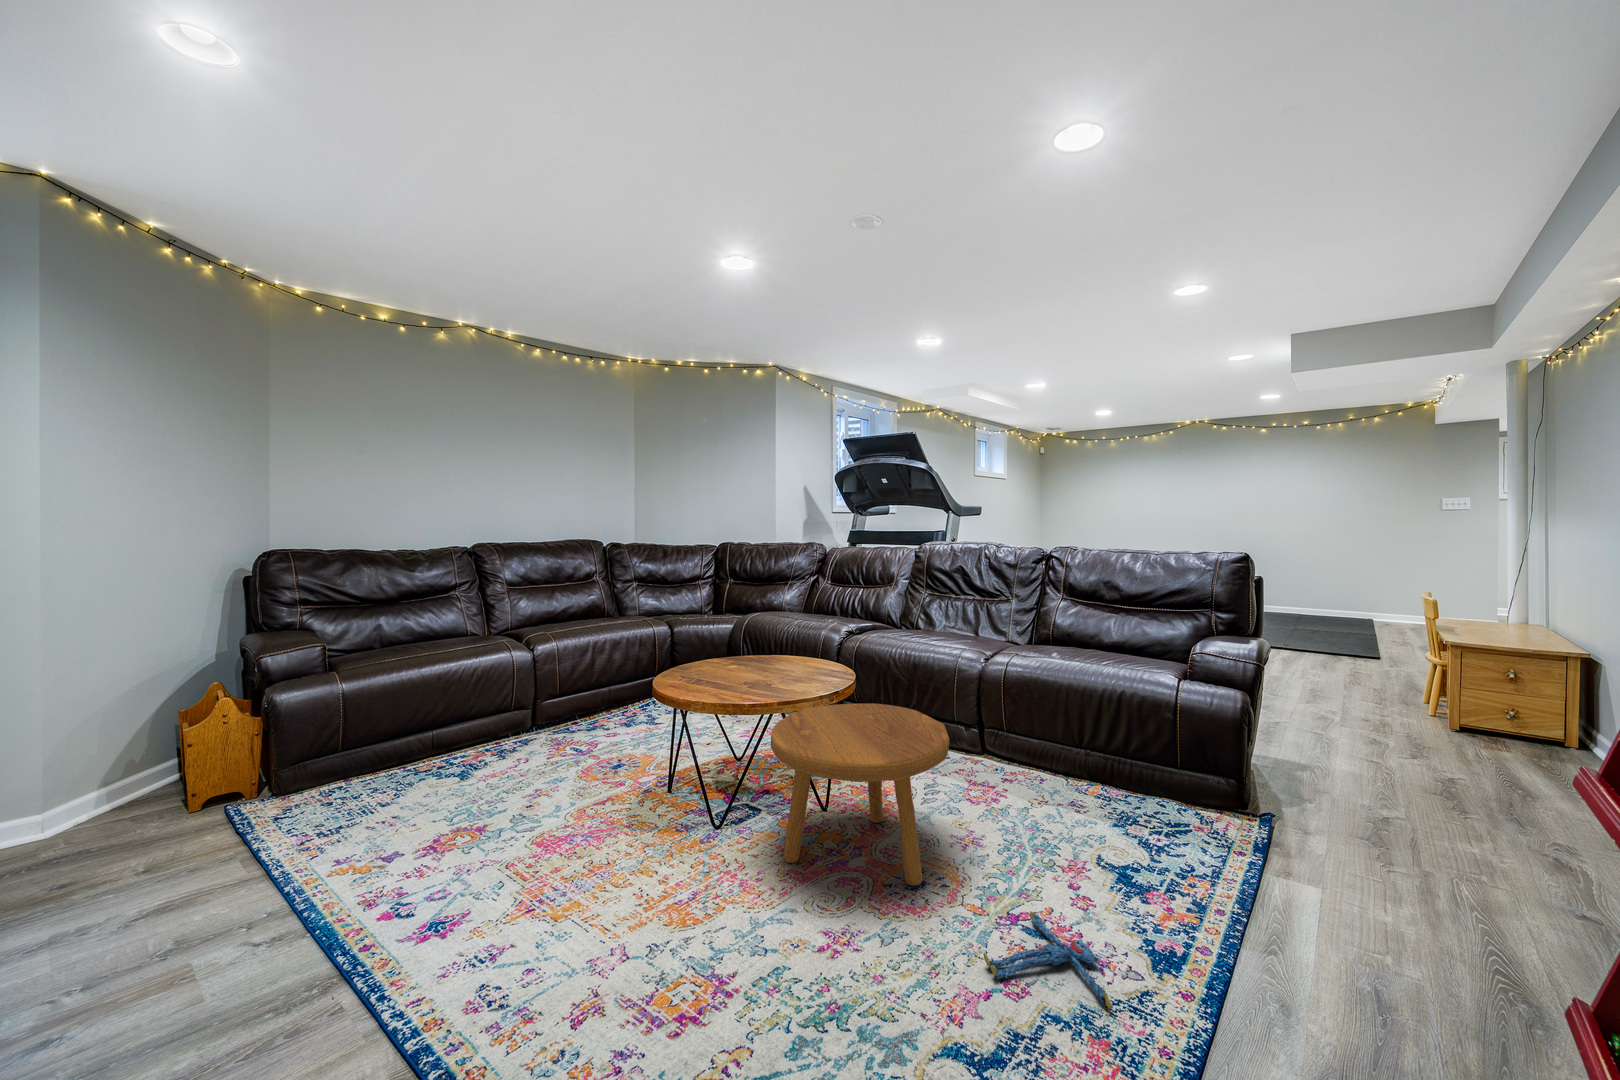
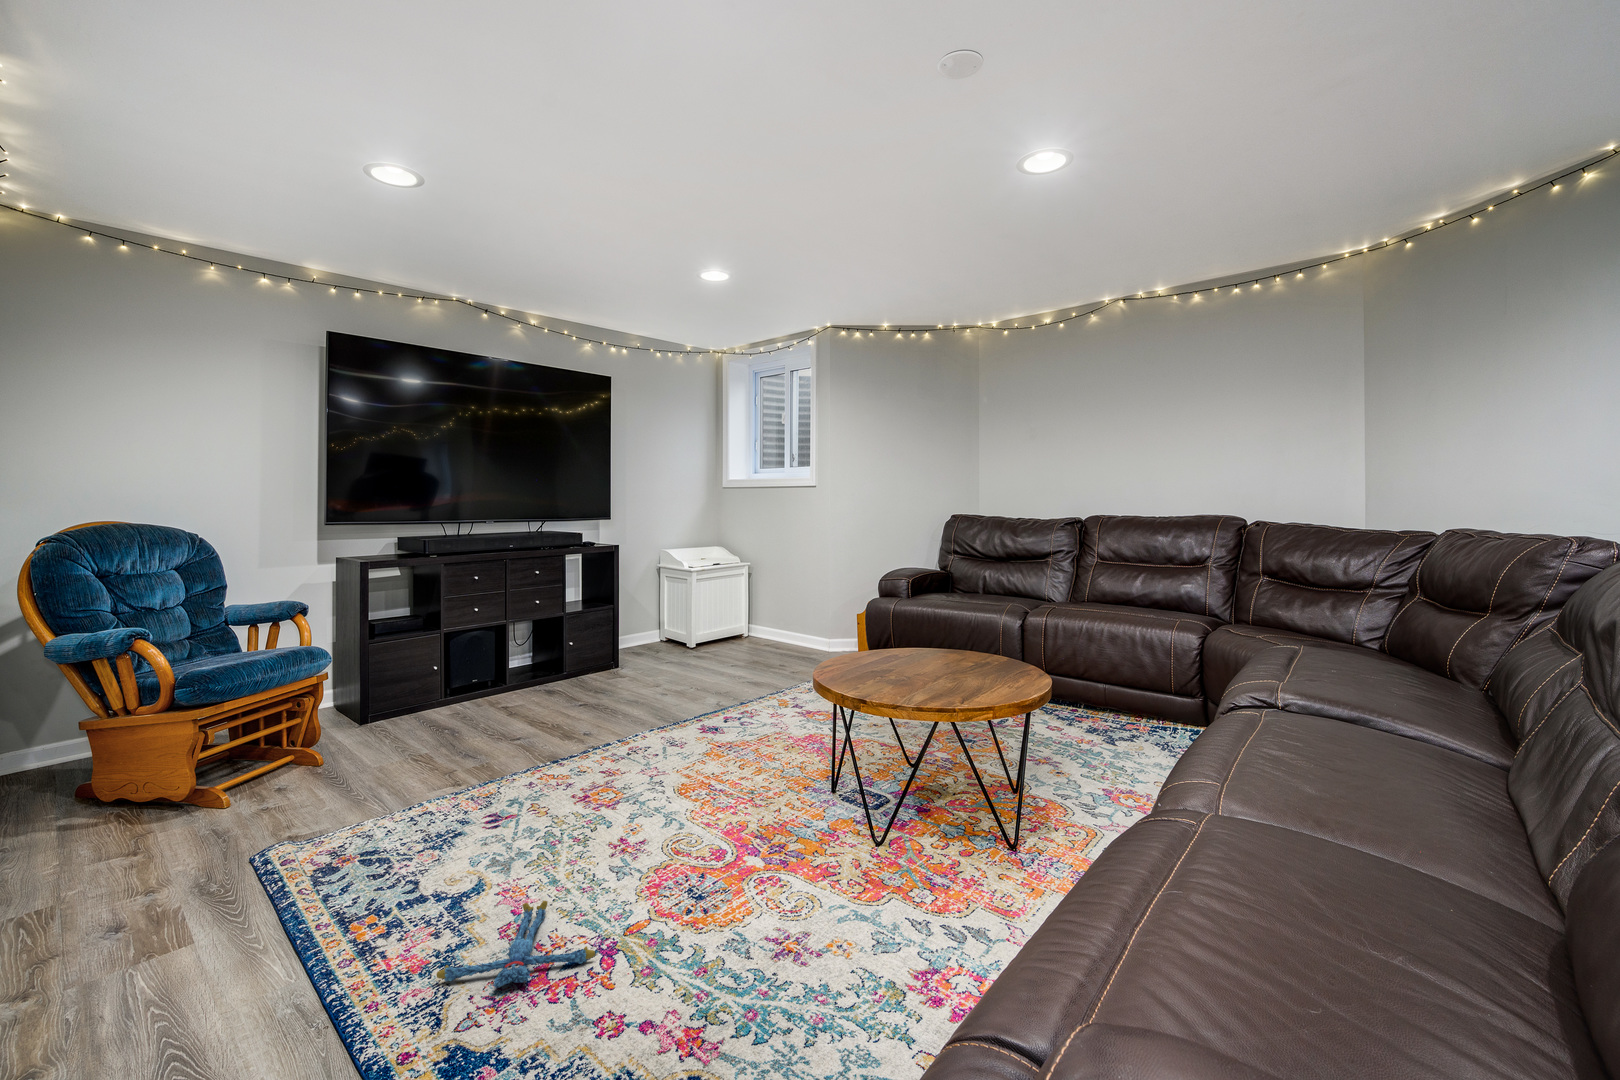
footstool: present [771,704,949,886] -> none [657,695,853,889]

